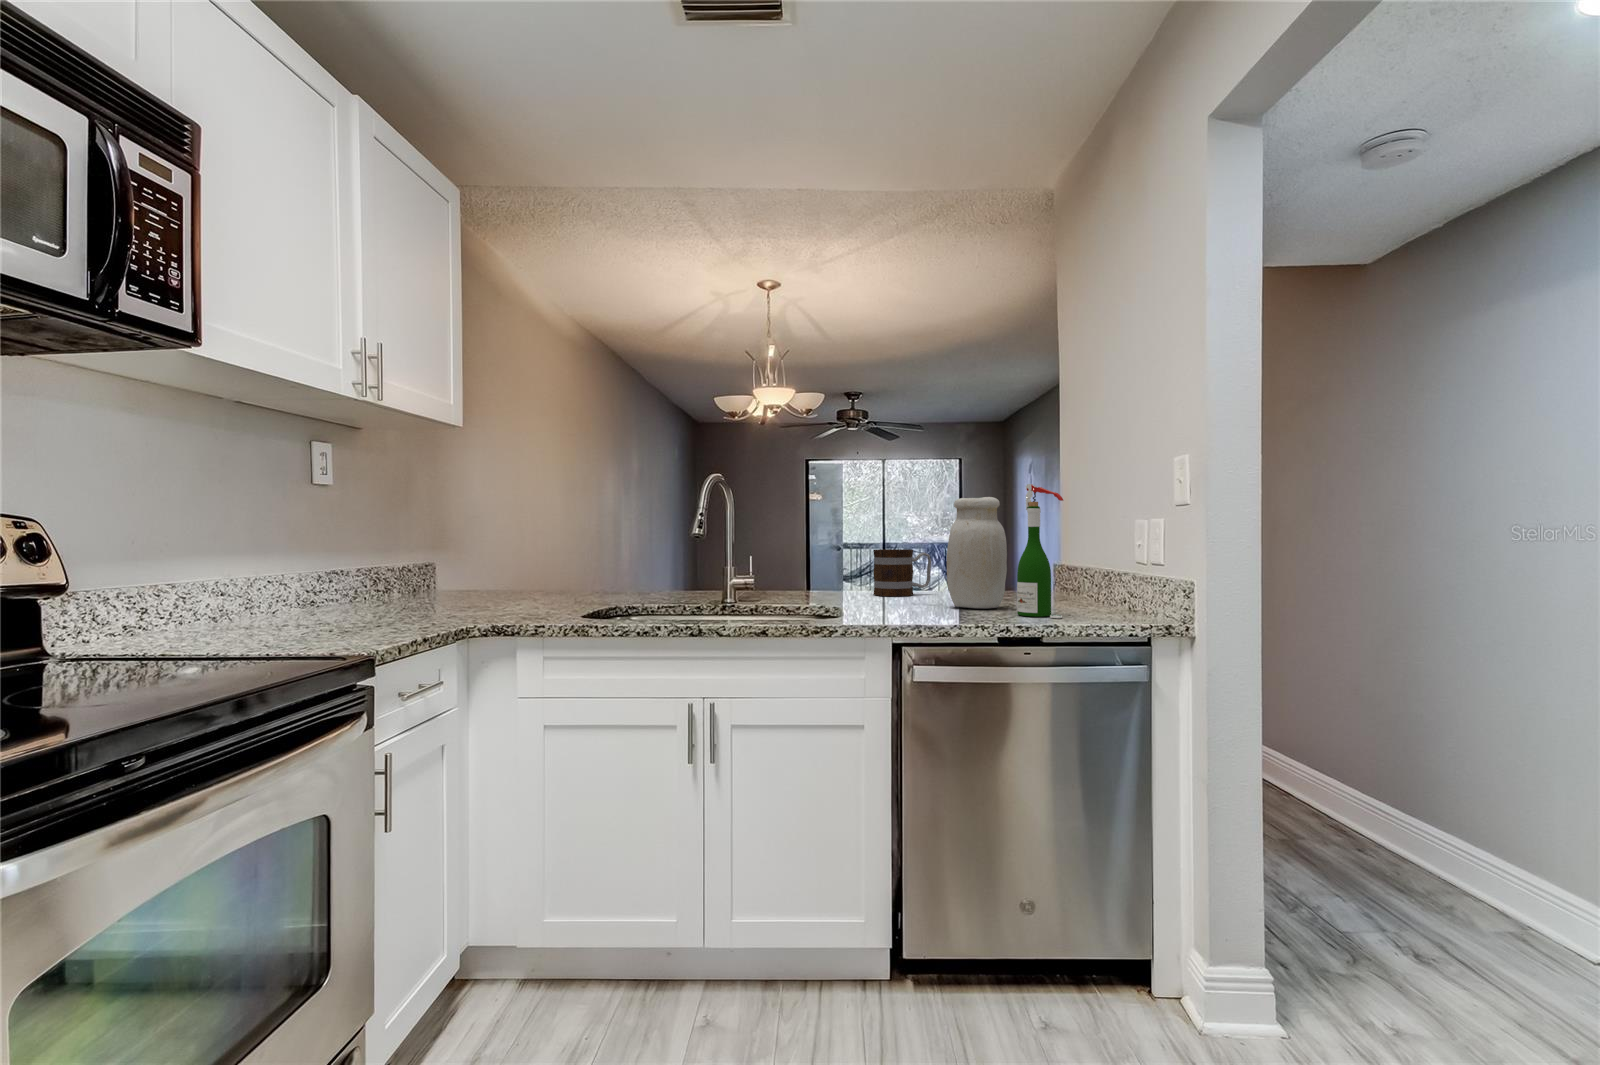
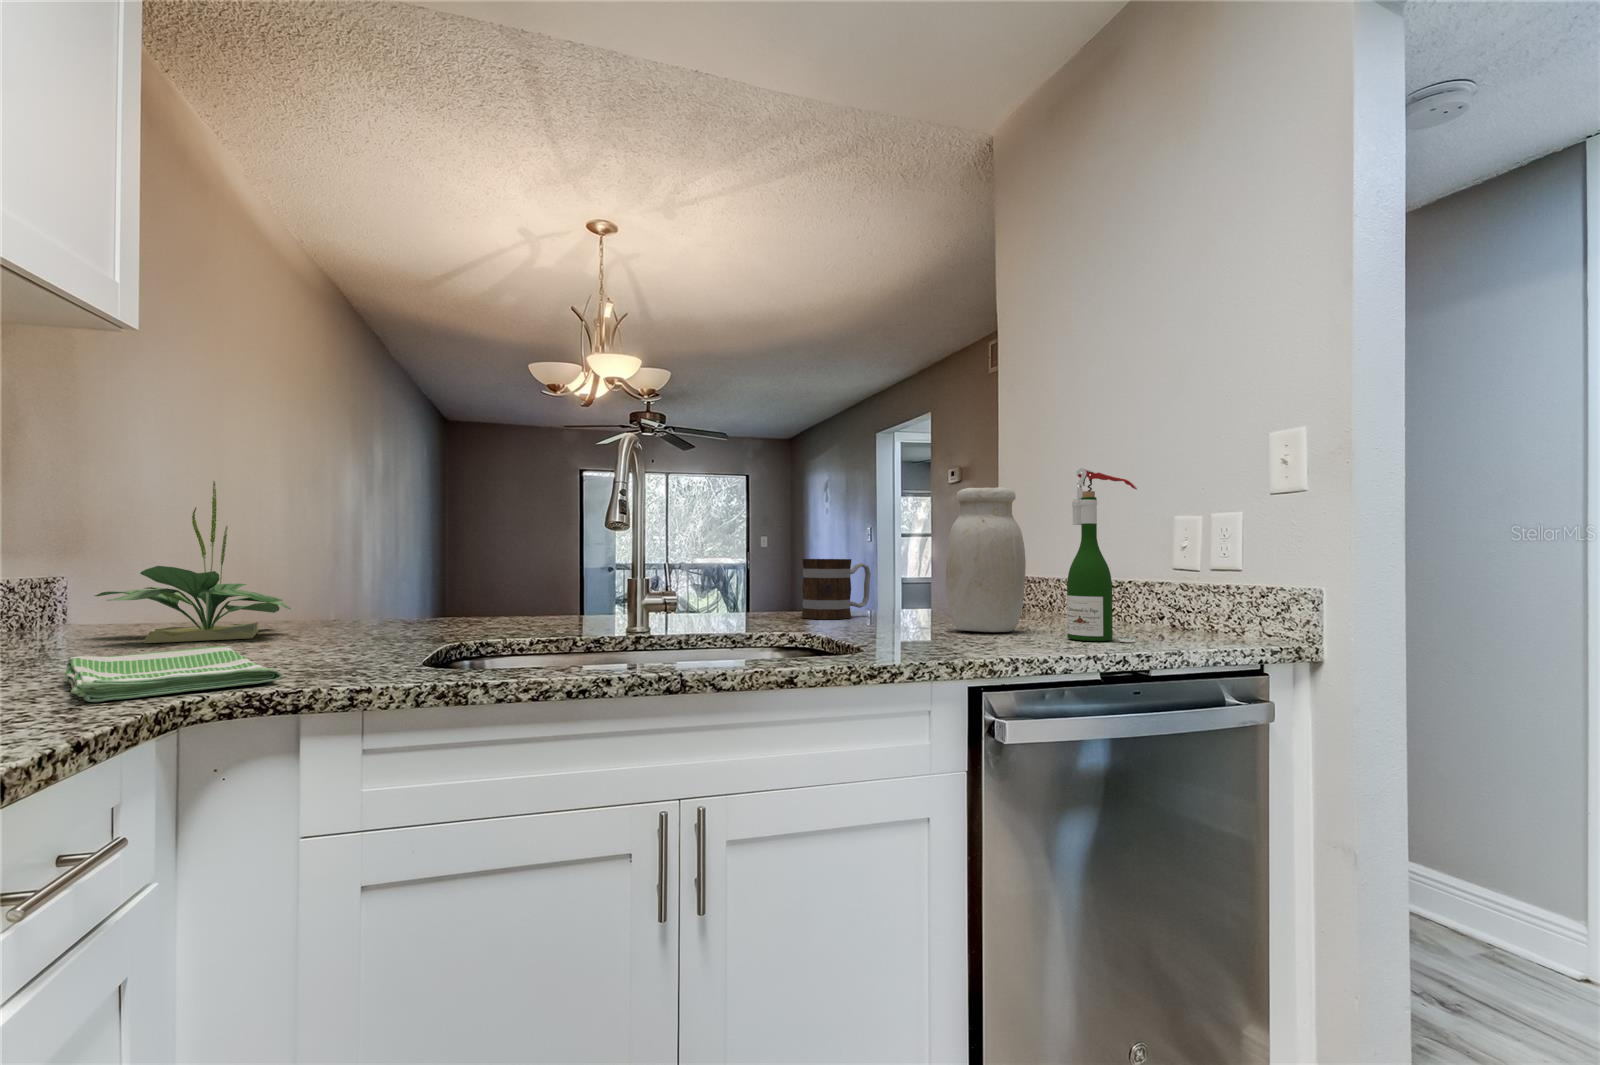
potted plant: none [448,507,542,601] -> present [95,482,291,643]
dish towel: none [425,603,509,625] -> present [65,646,282,702]

